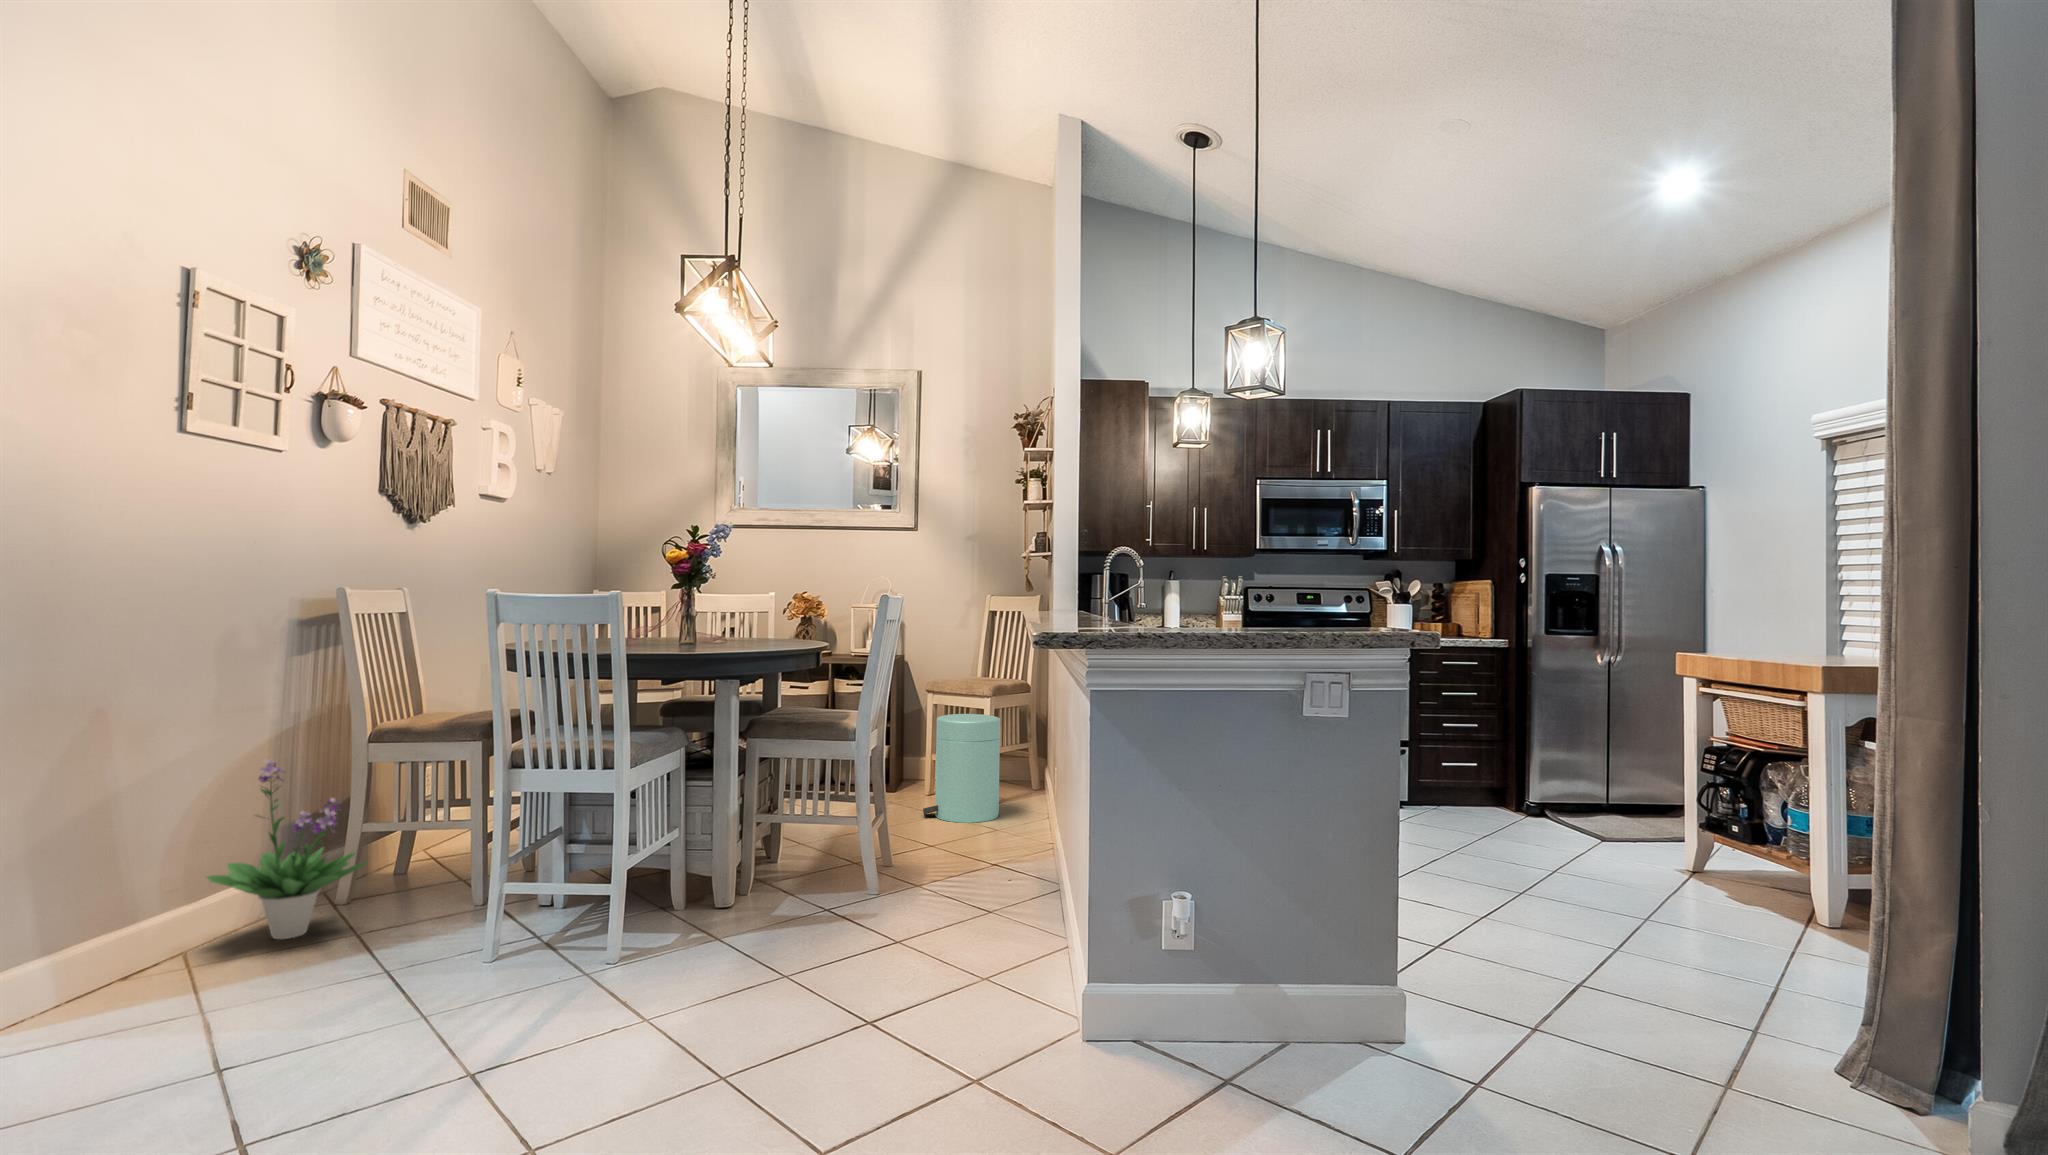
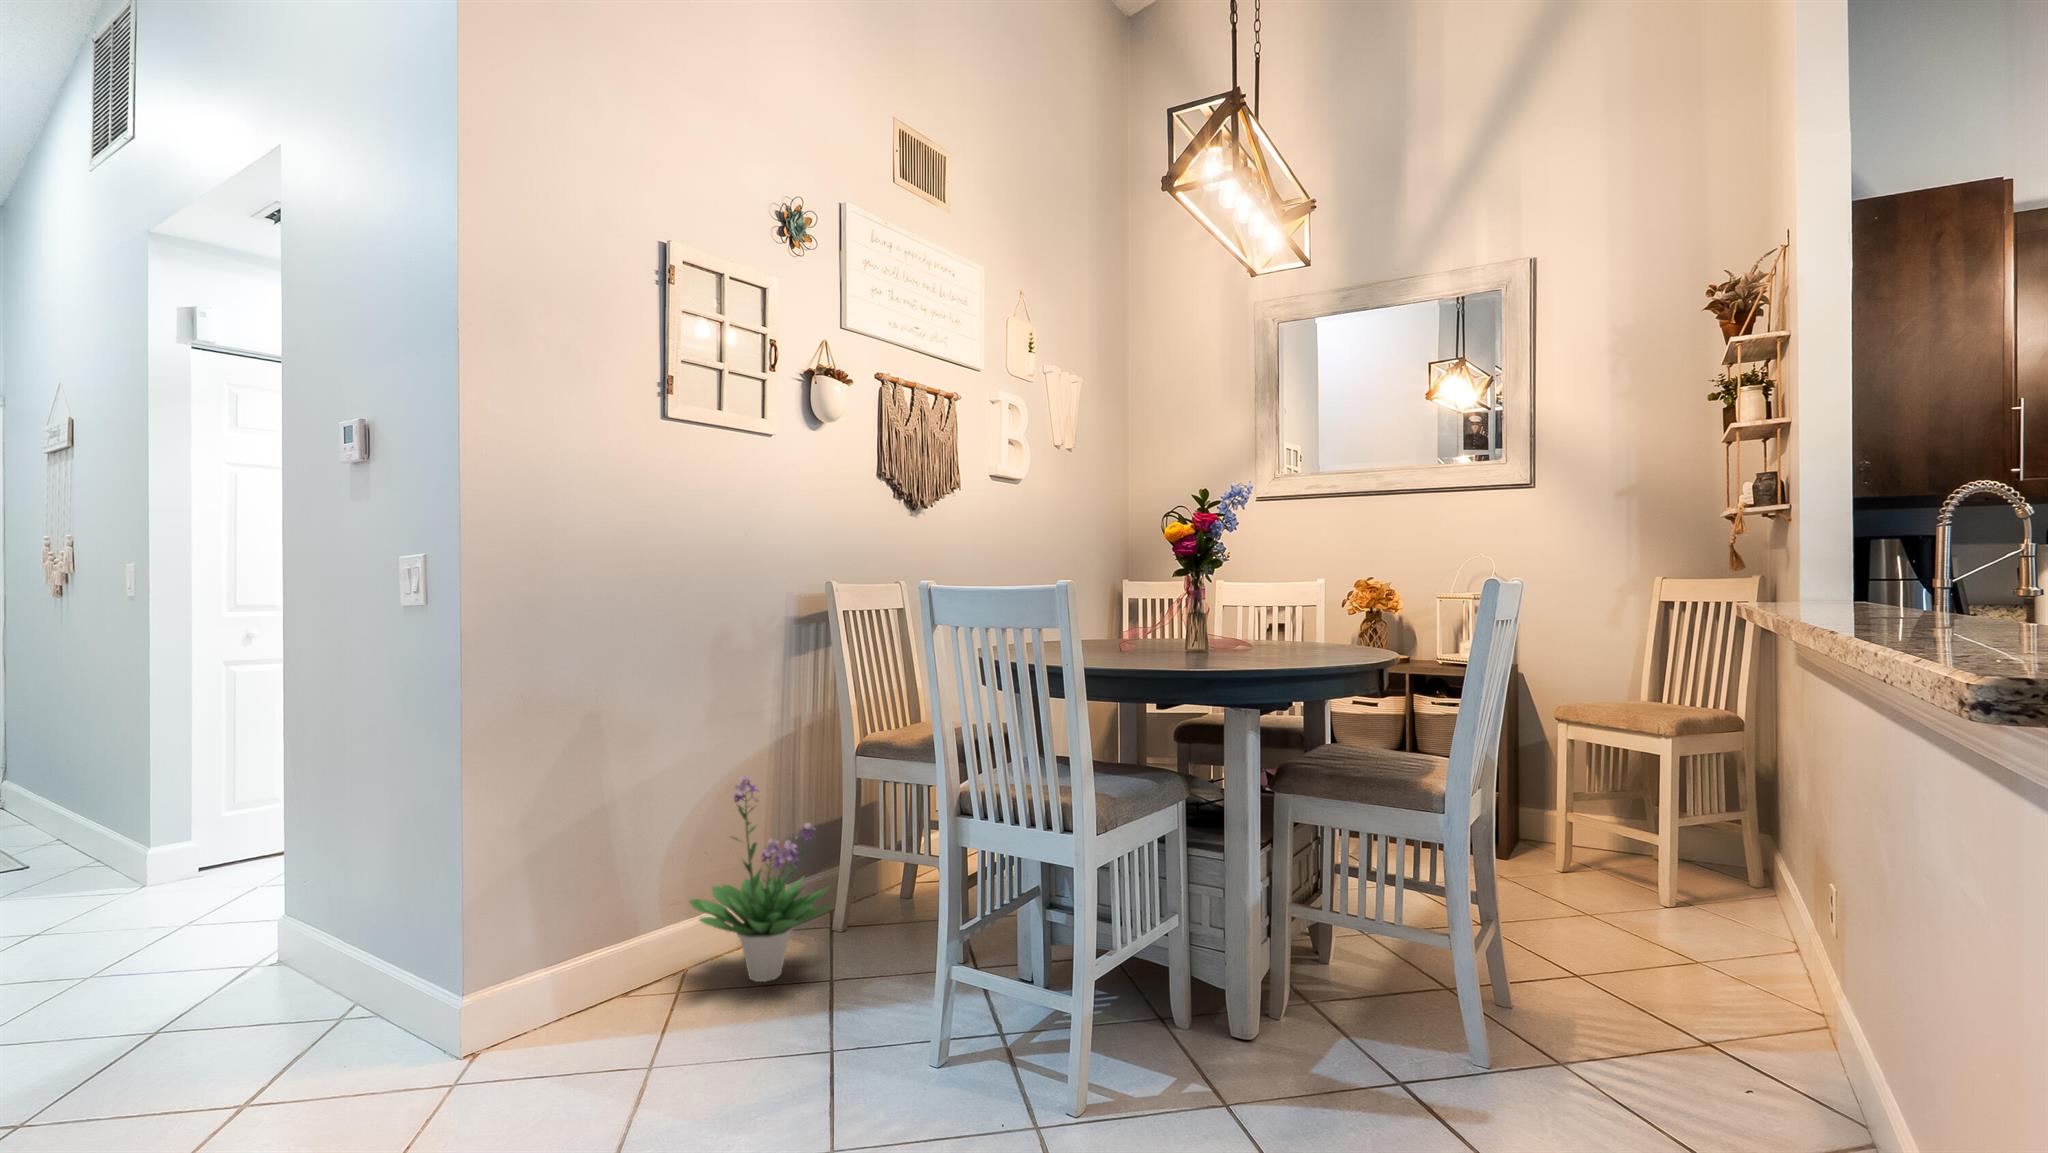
trash can: present [923,714,1000,823] -> none [1560,762,1696,939]

